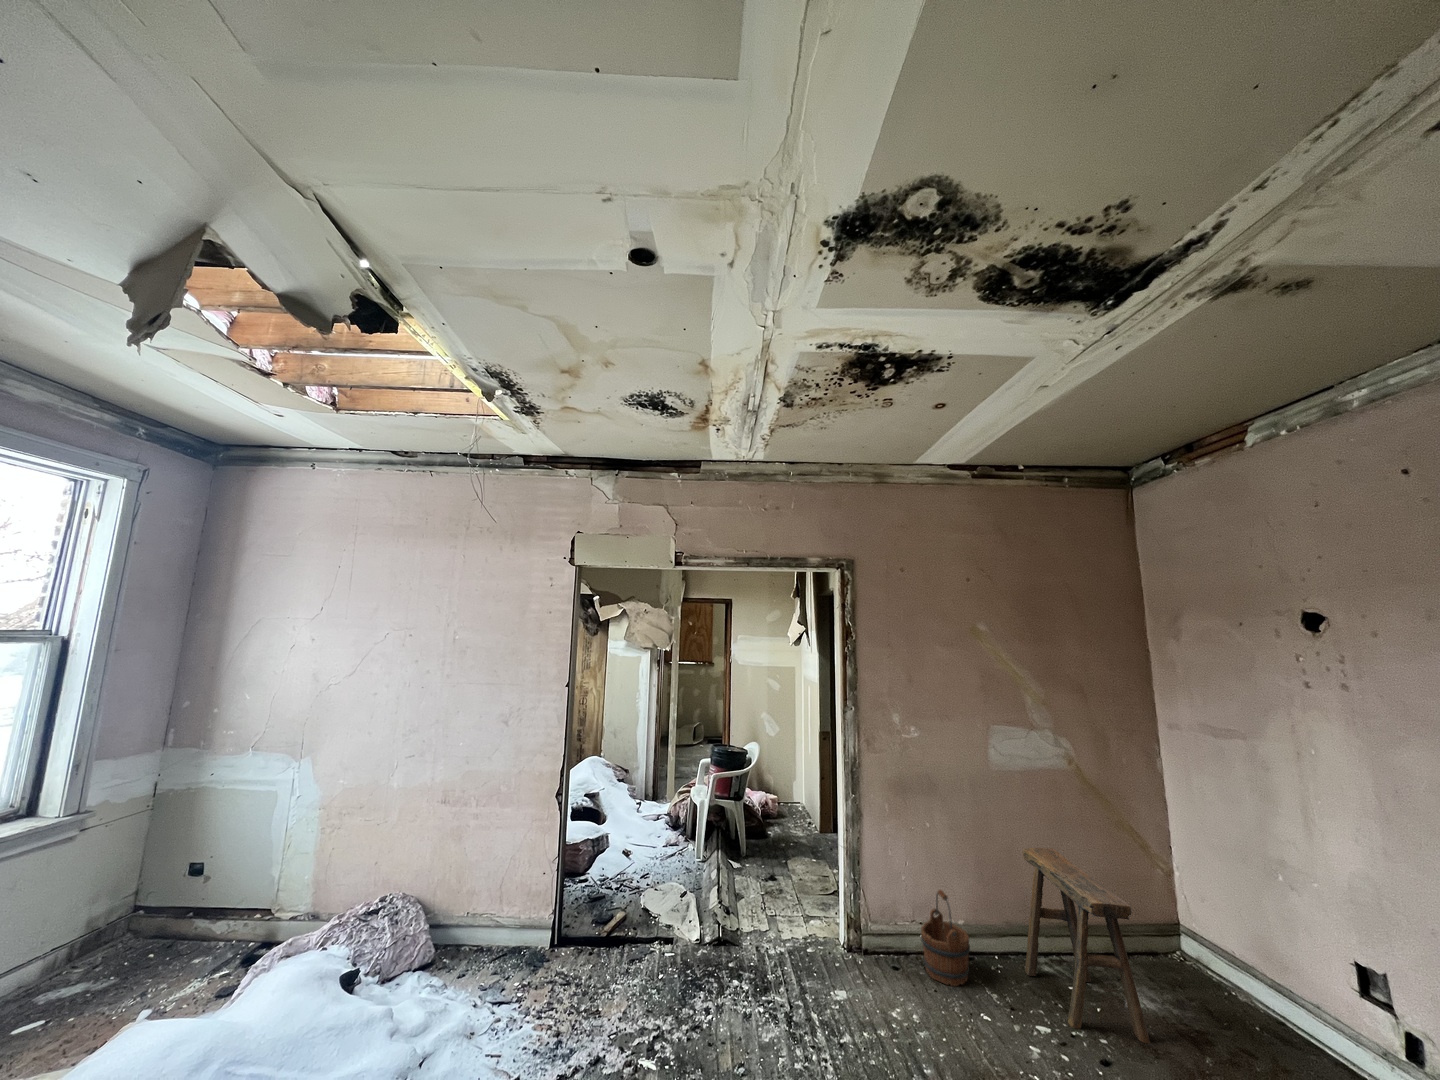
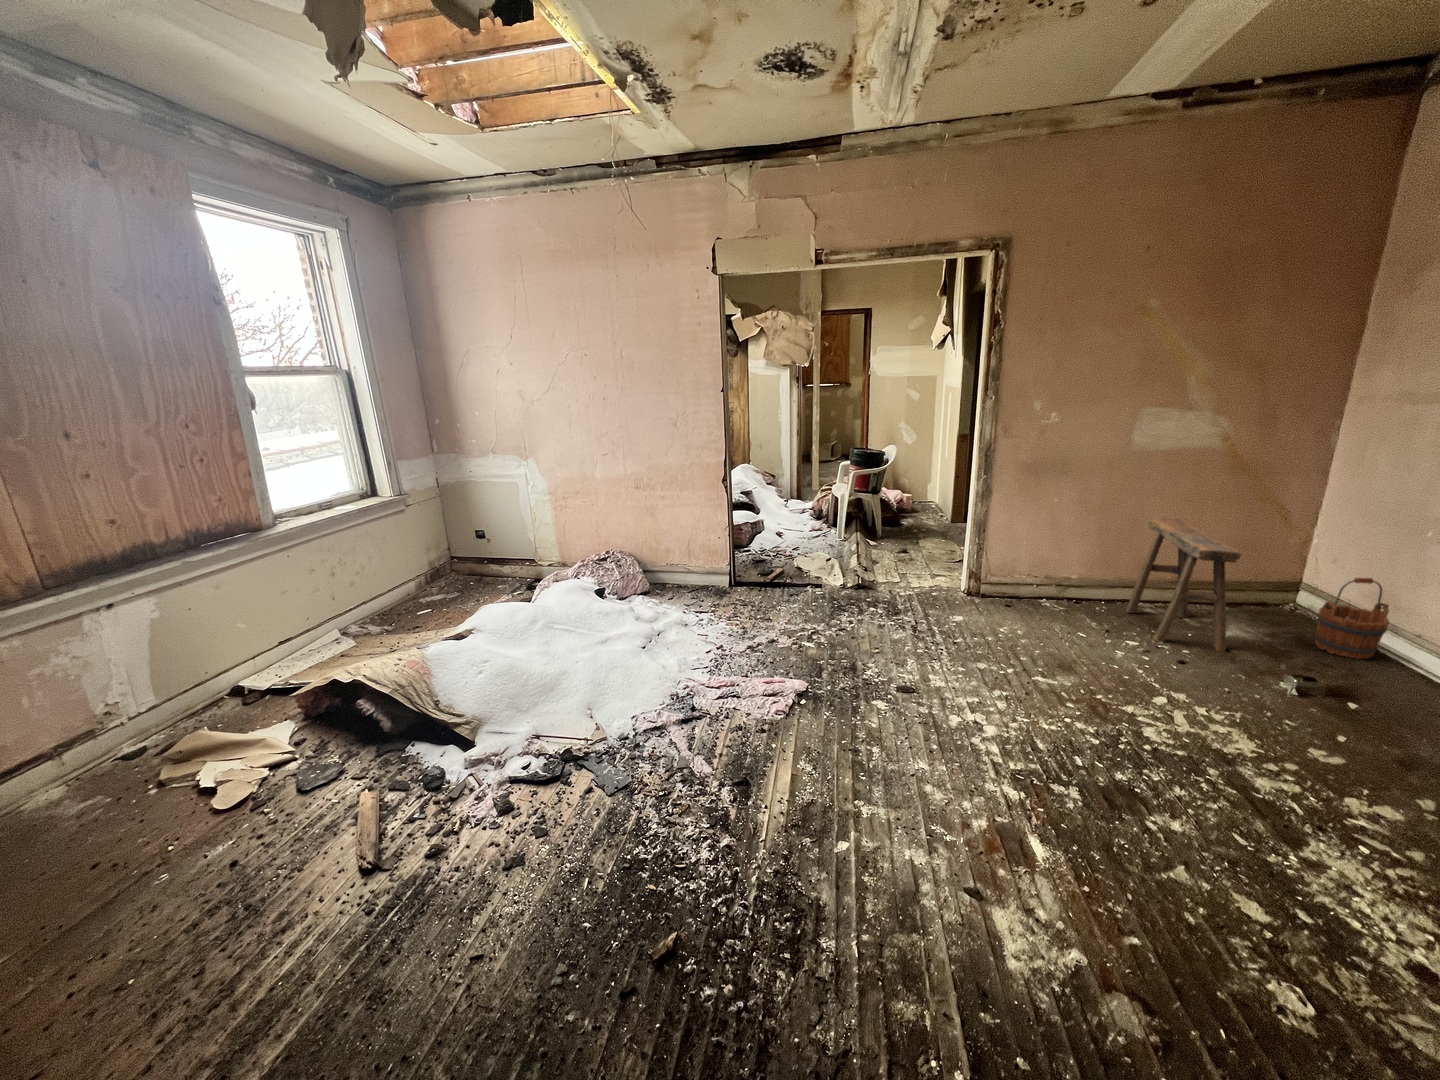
wooden bucket: present [921,890,970,986] -> present [1315,578,1389,659]

